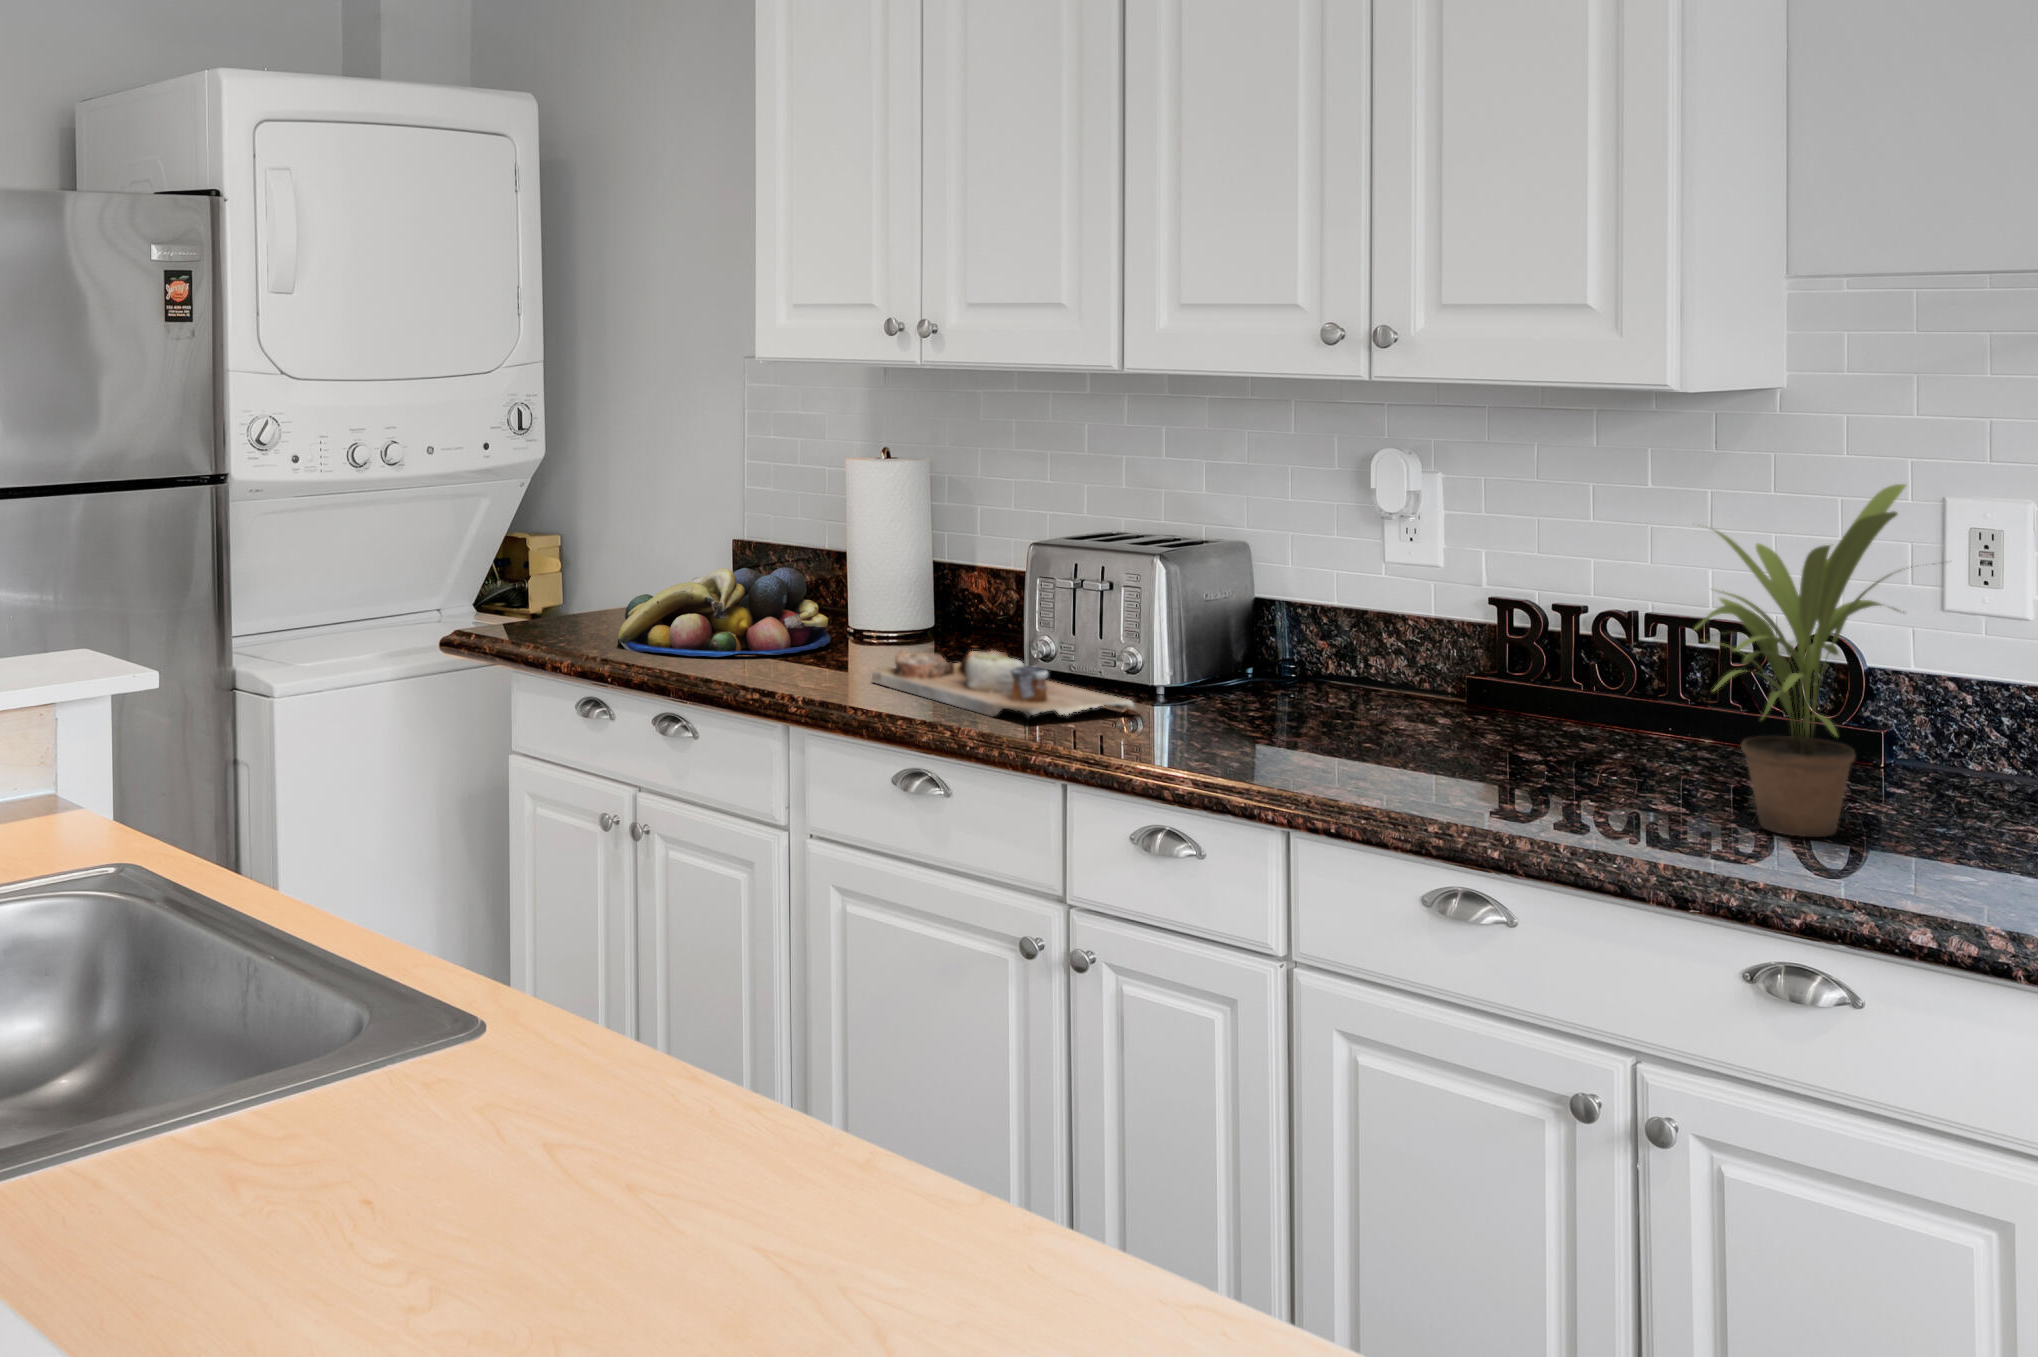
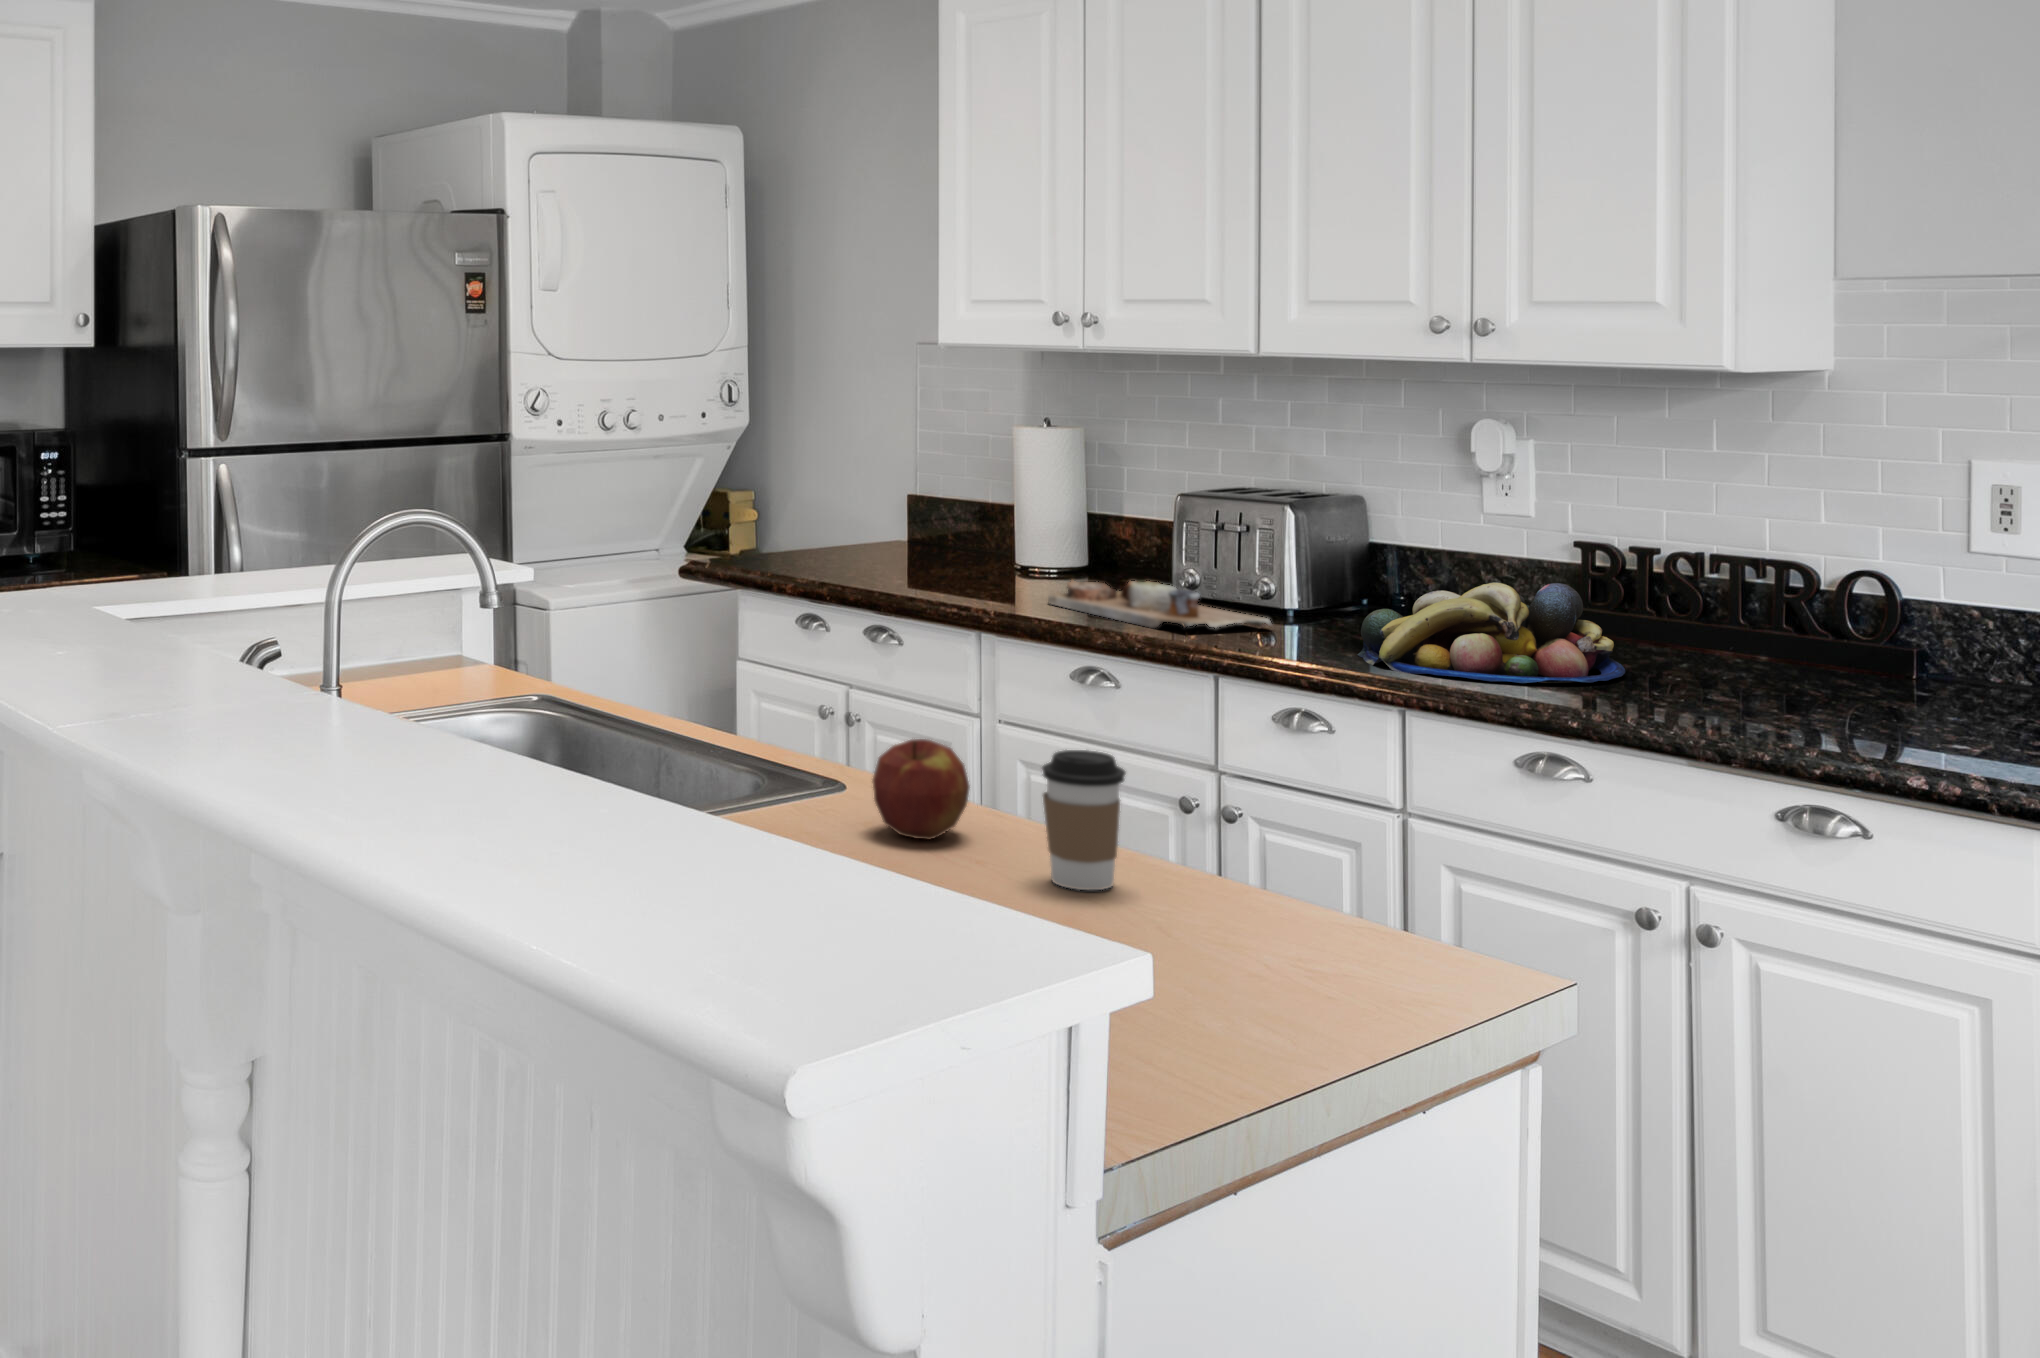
potted plant: present [1694,484,1908,837] -> none [1743,445,1958,720]
fruit bowl: present [617,567,831,657] -> present [1357,582,1625,683]
apple: none [505,969,651,1129] -> present [872,739,970,840]
coffee cup: none [733,1000,860,1231] -> present [1042,750,1126,890]

